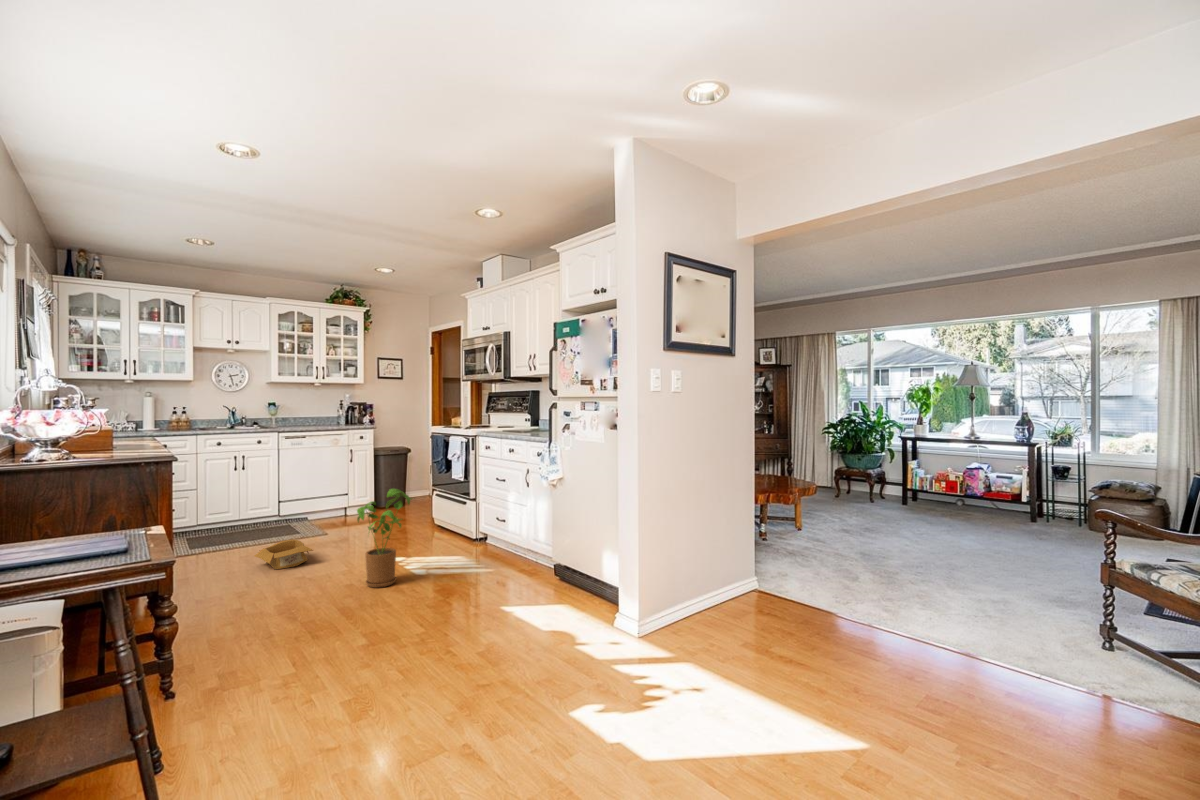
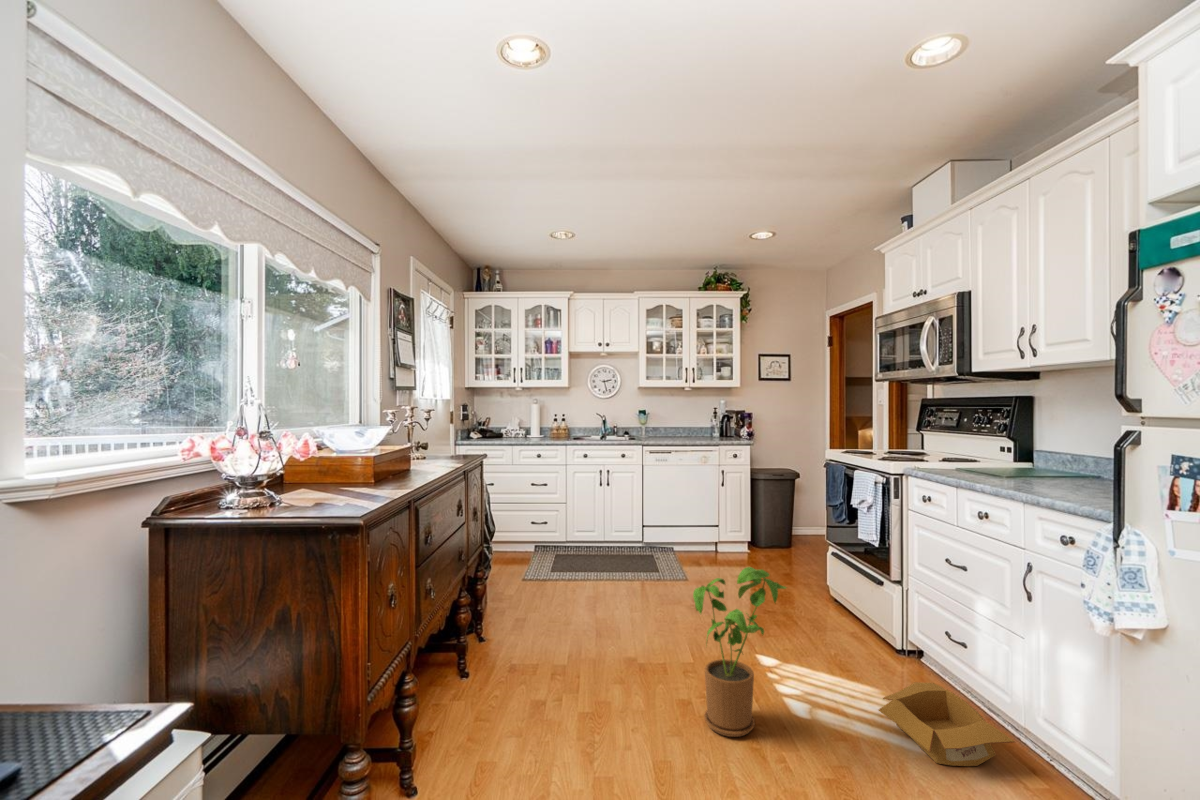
cardboard box: present [254,539,313,569] -> present [879,682,1015,766]

